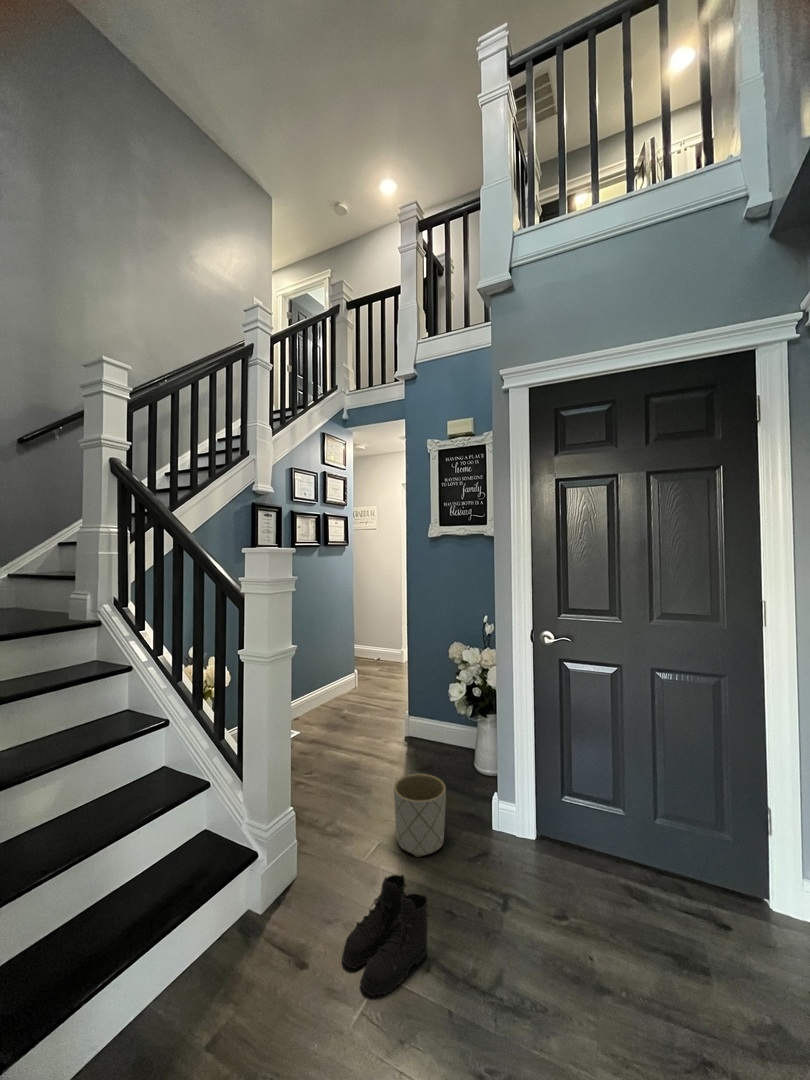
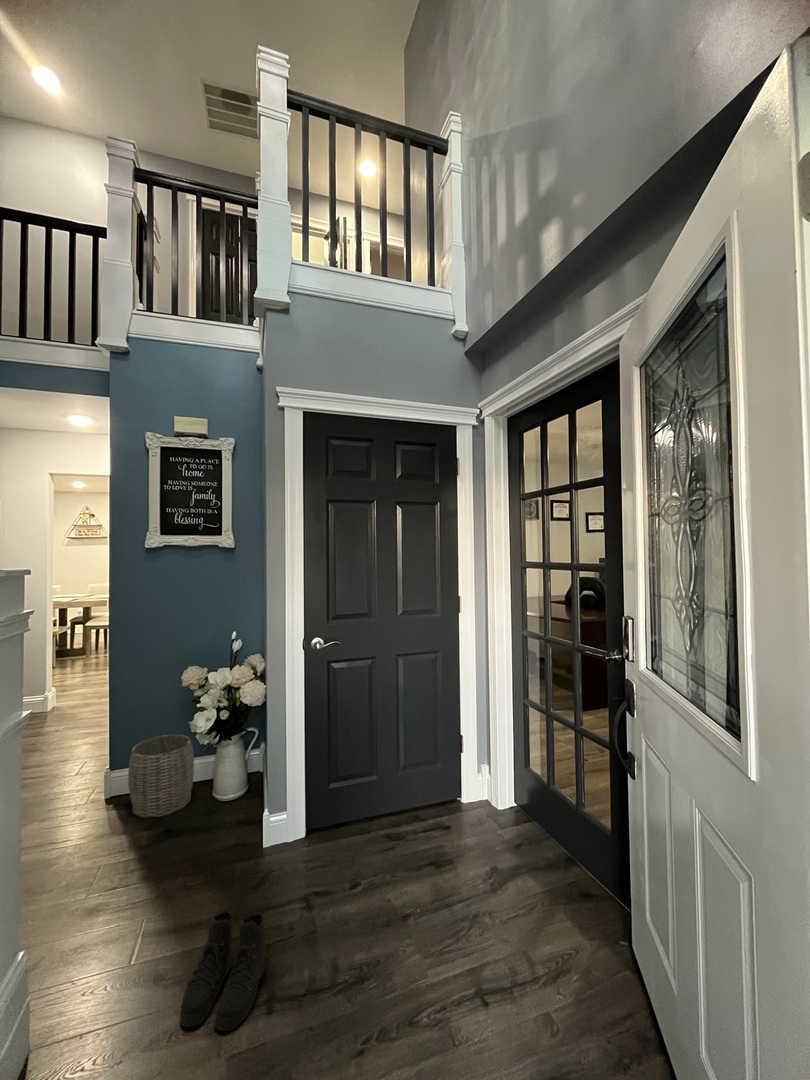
woven basket: none [408,698,459,768] -> present [128,735,194,818]
planter: present [394,774,446,857] -> none [168,811,229,900]

